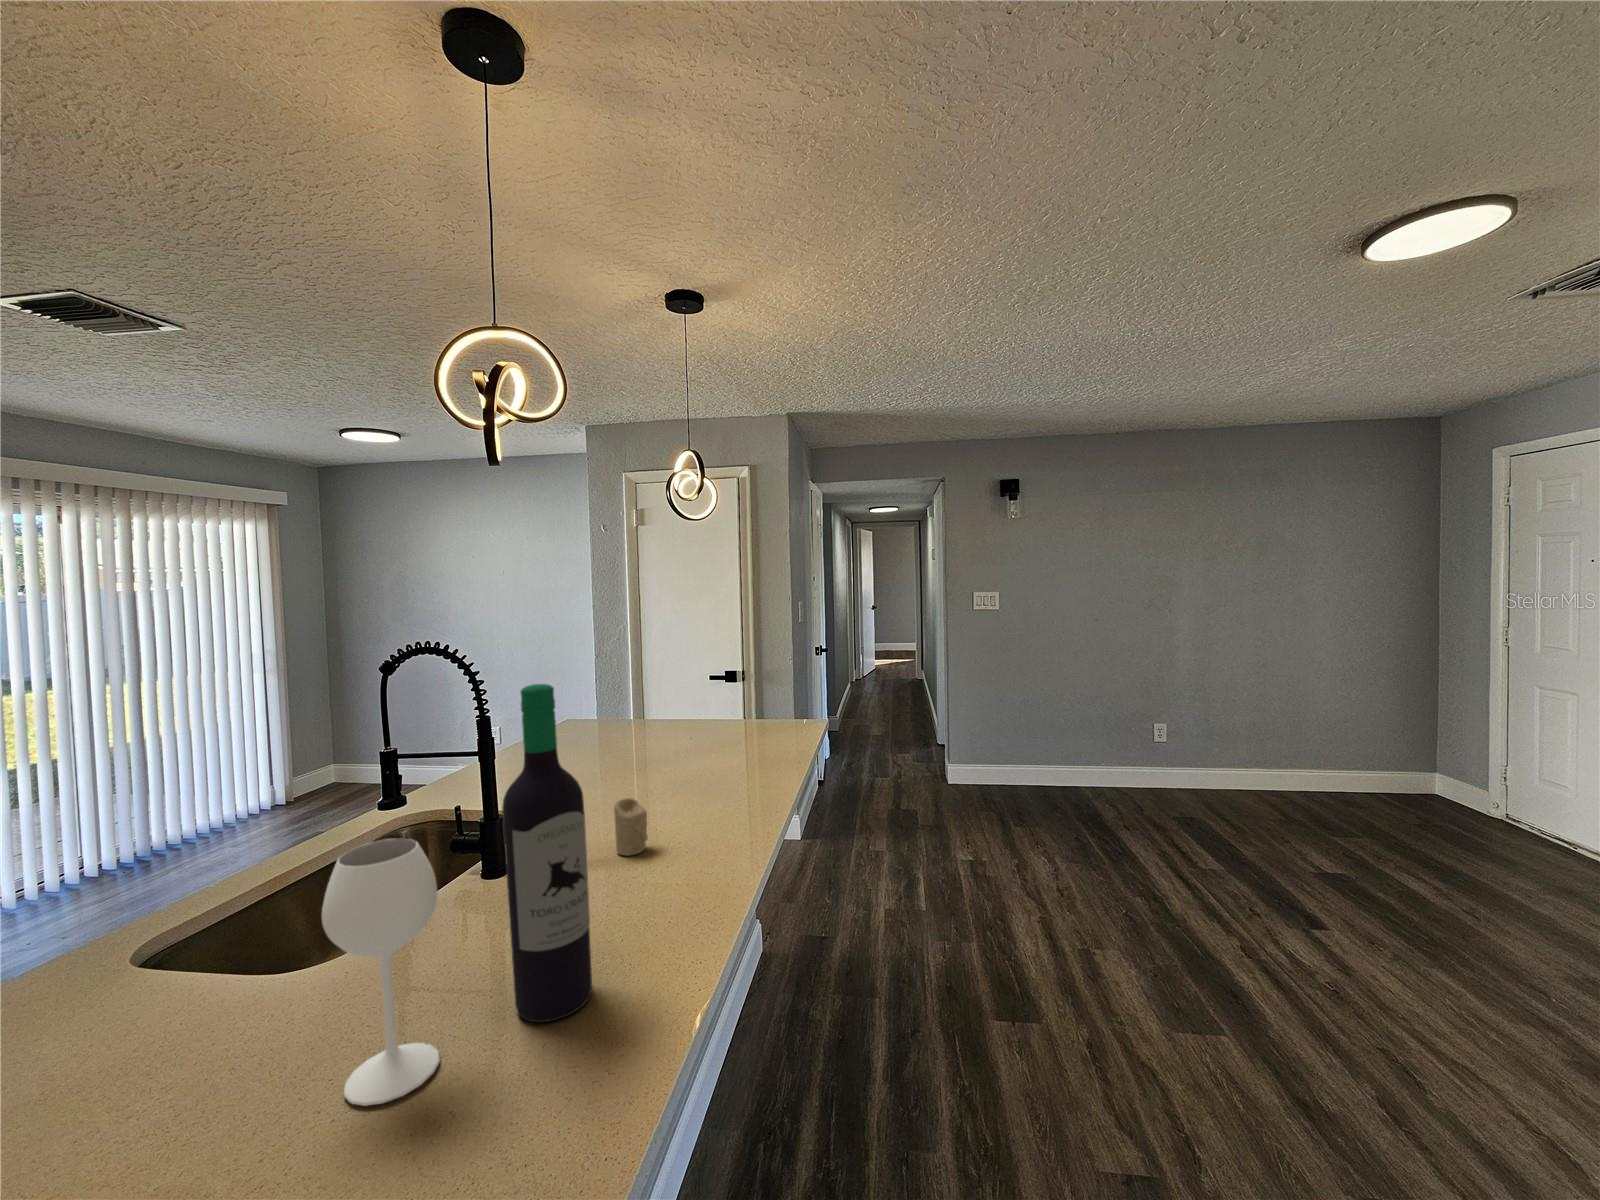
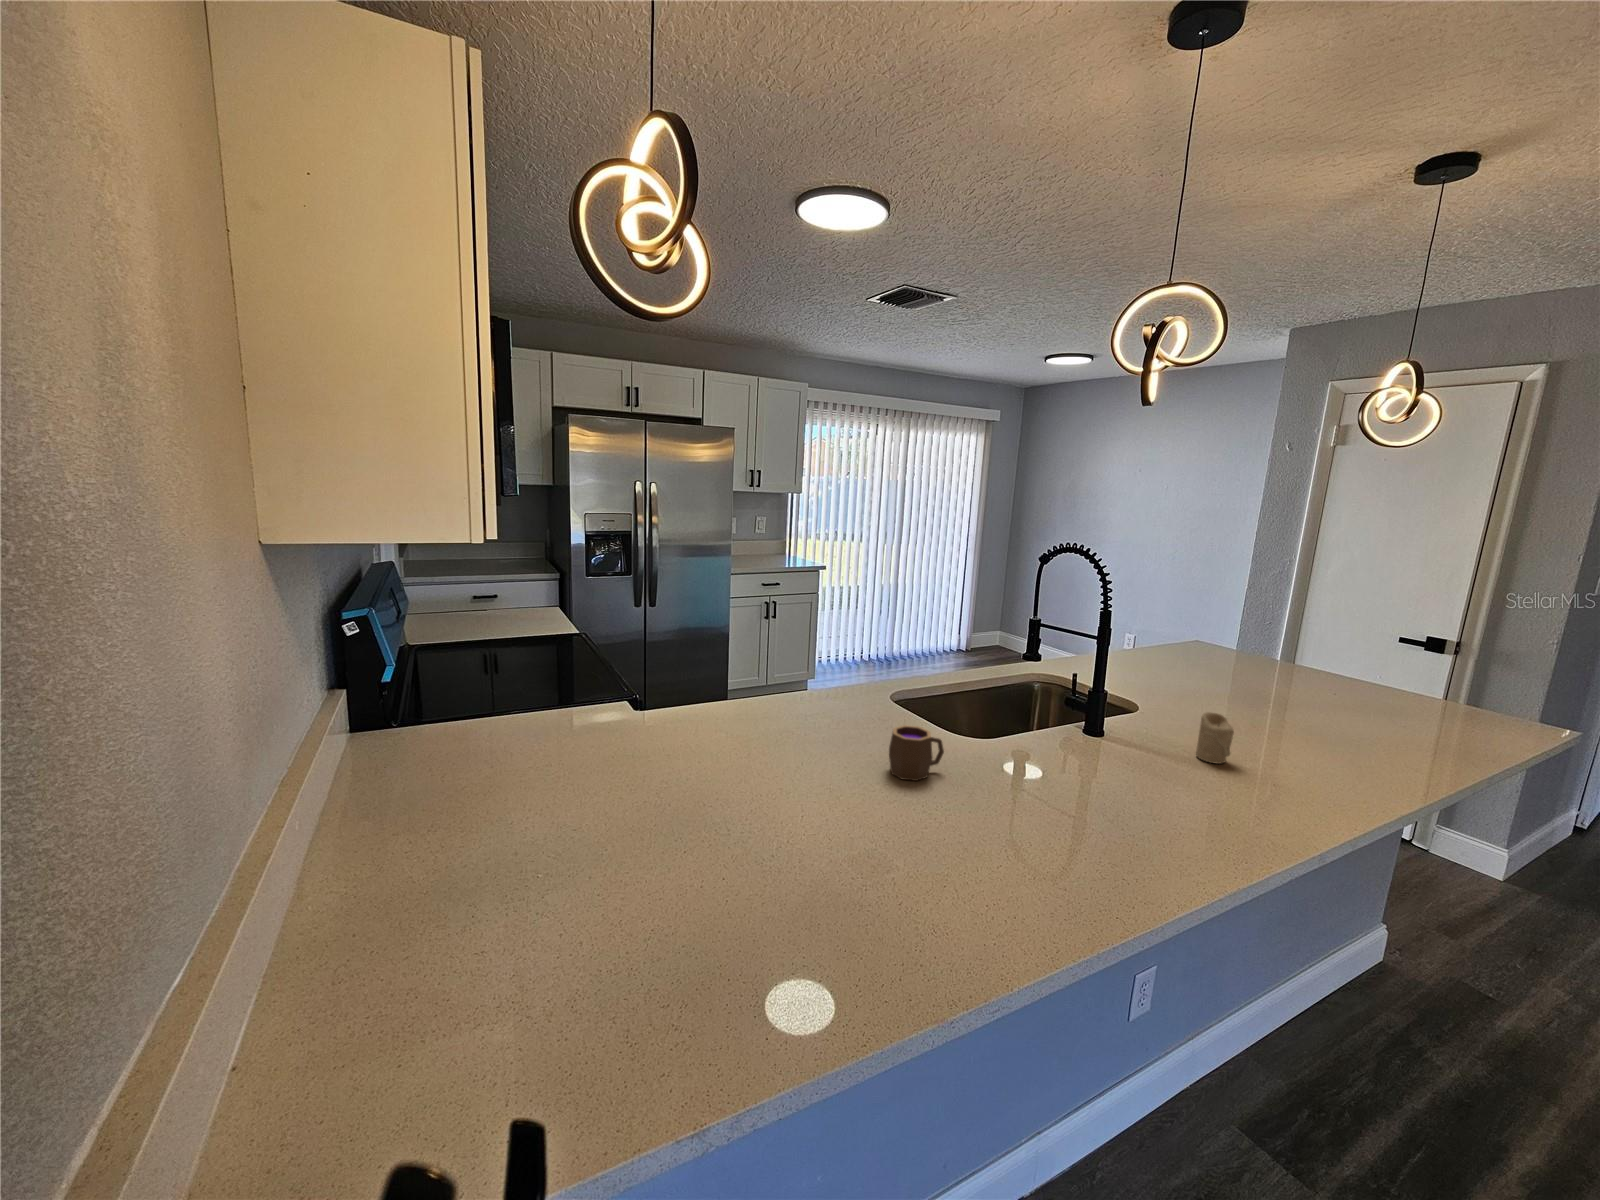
wine bottle: present [322,684,592,1106] -> none [972,590,1158,835]
mug: none [140,1002,272,1128] -> present [889,725,944,781]

